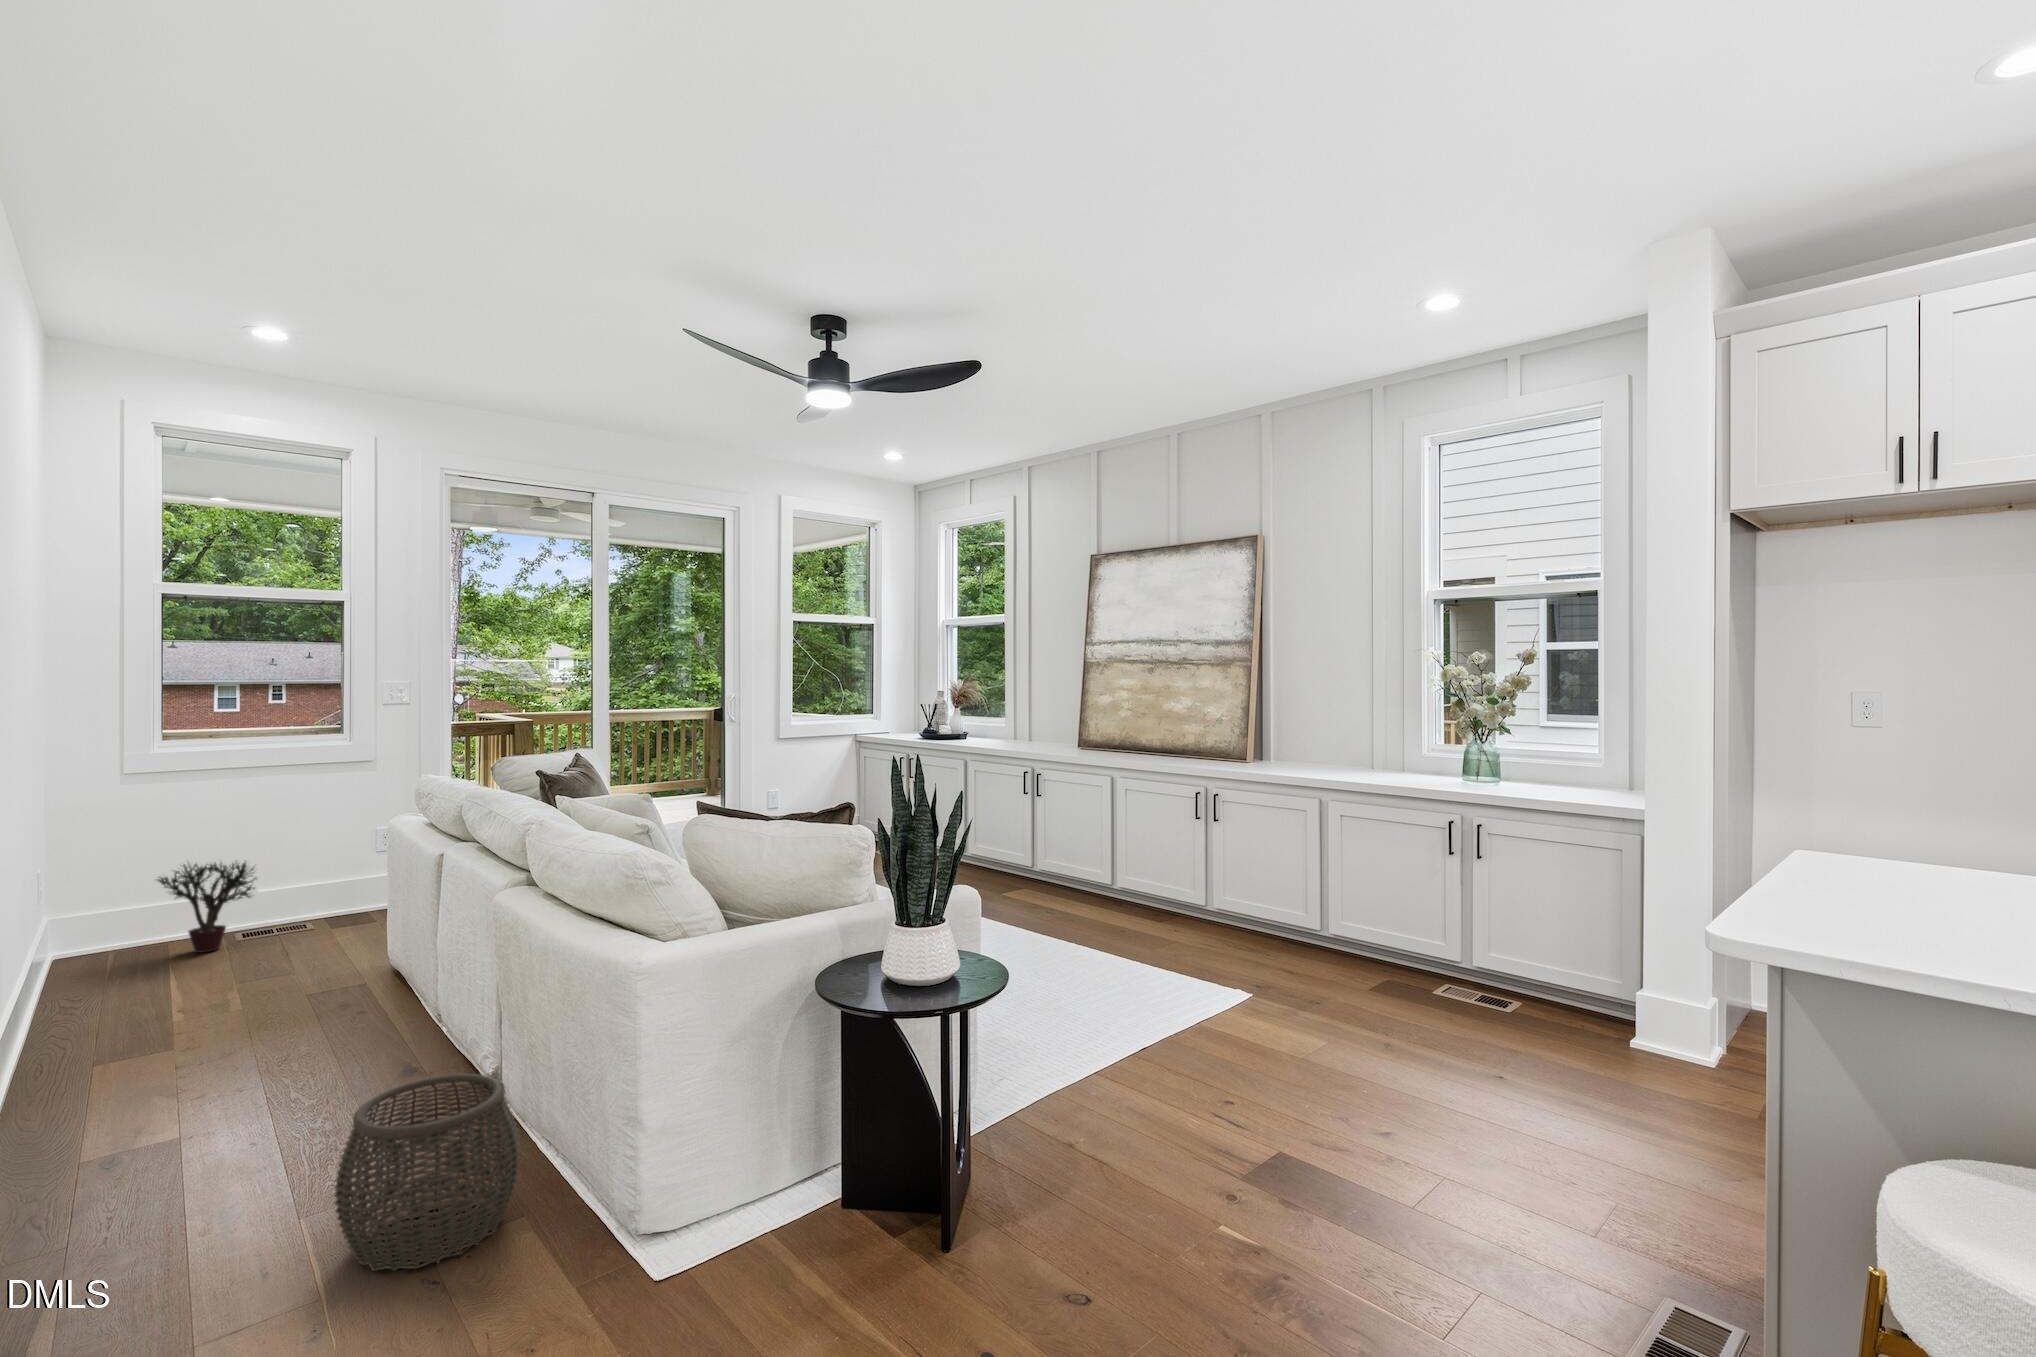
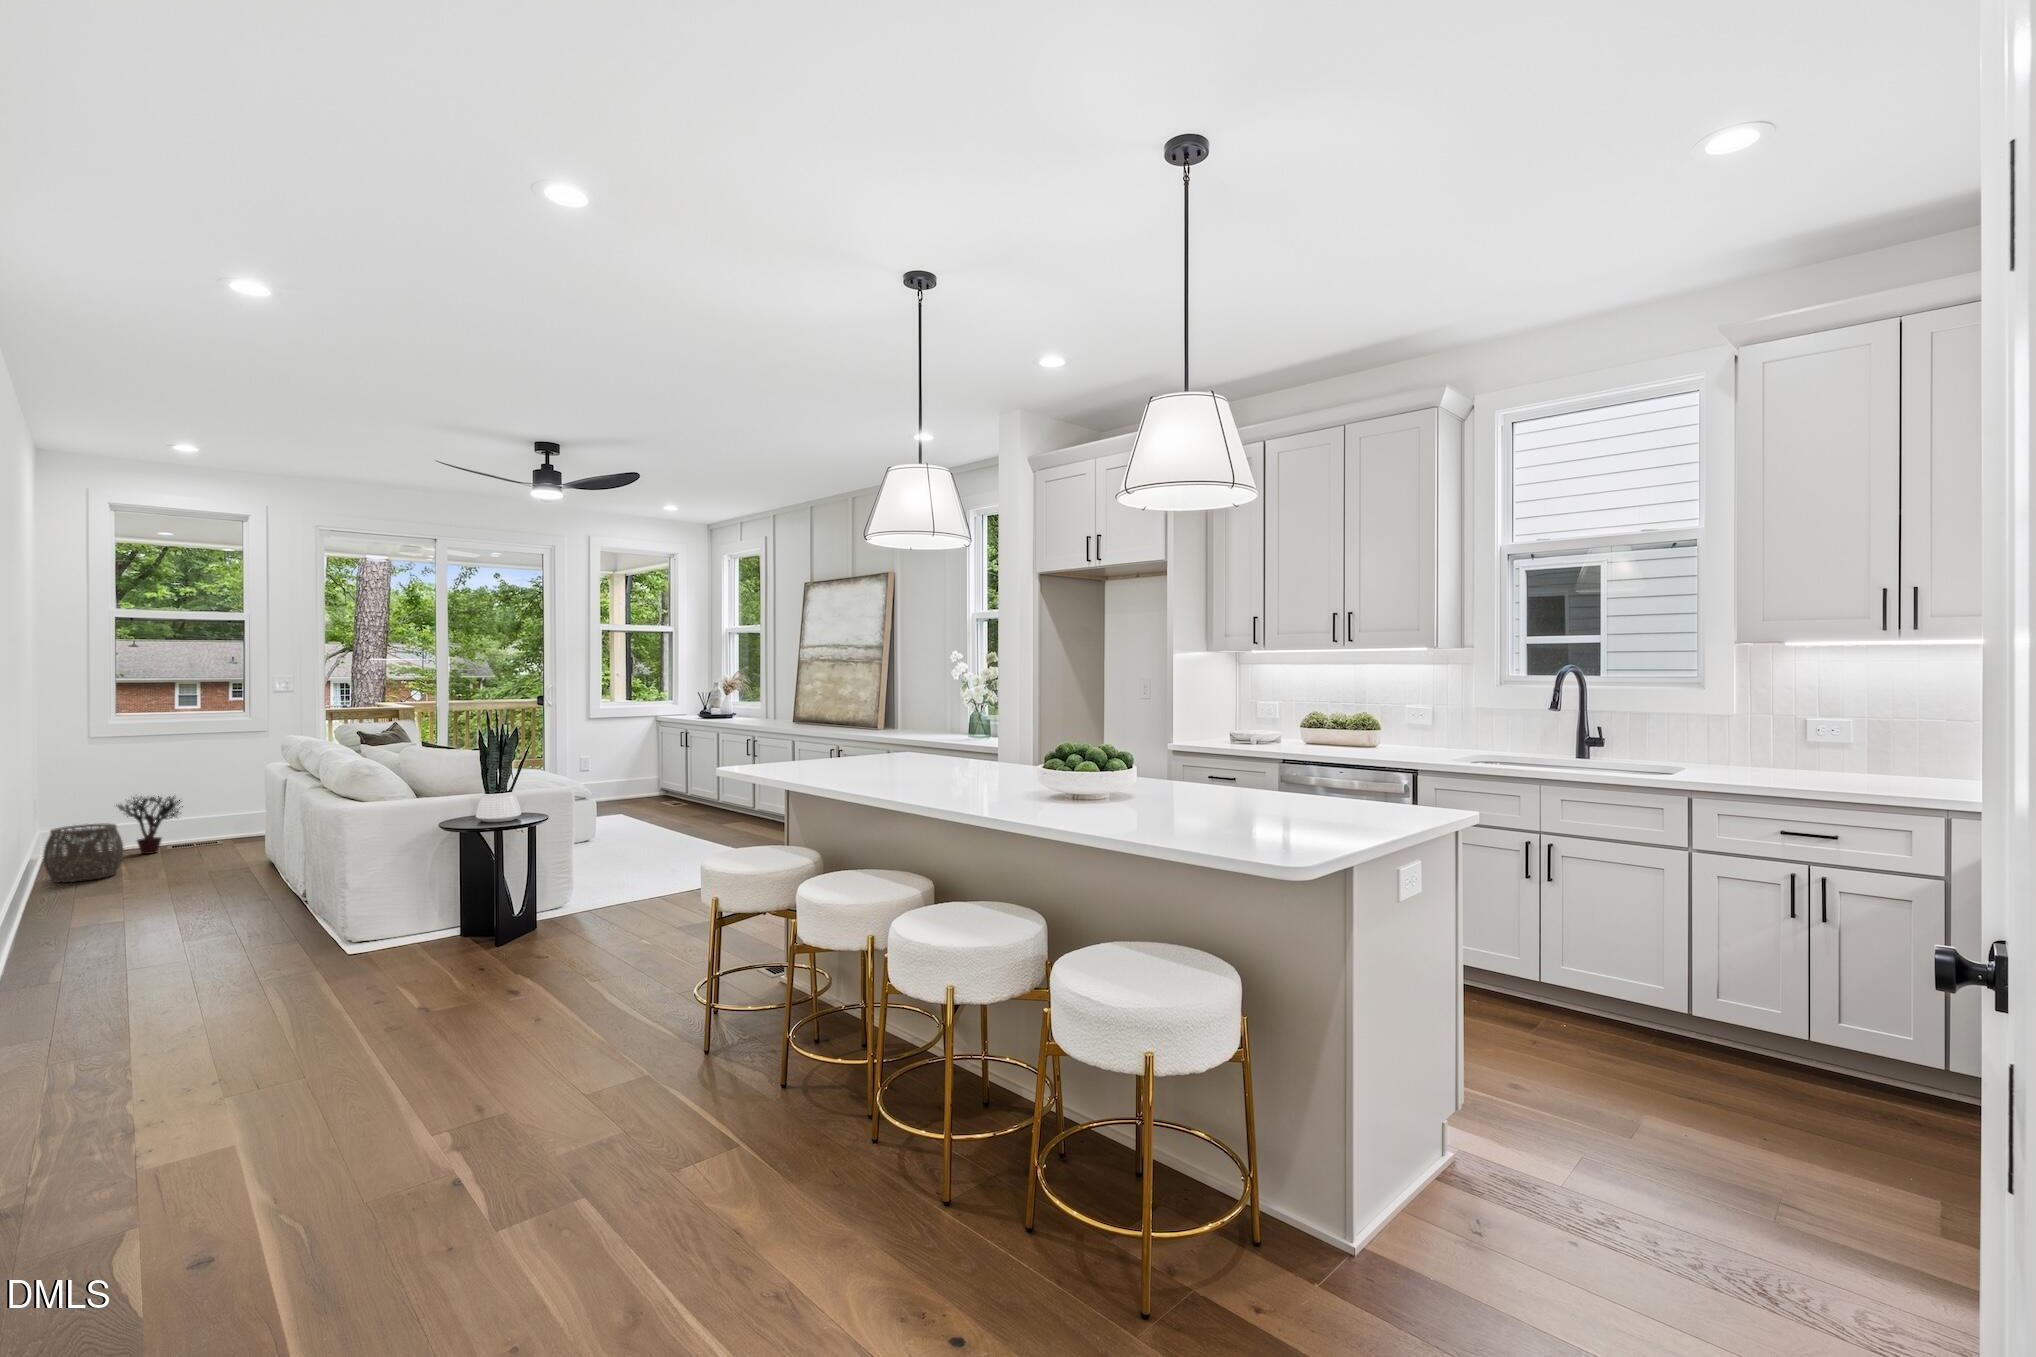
woven basket: present [334,1074,521,1271] -> present [43,823,124,882]

